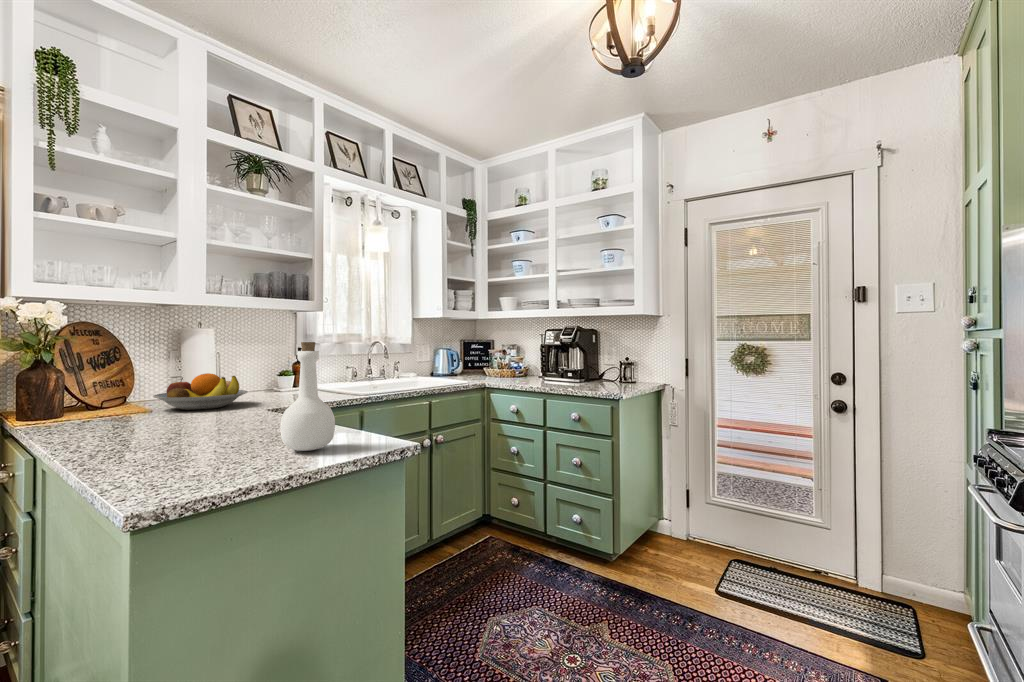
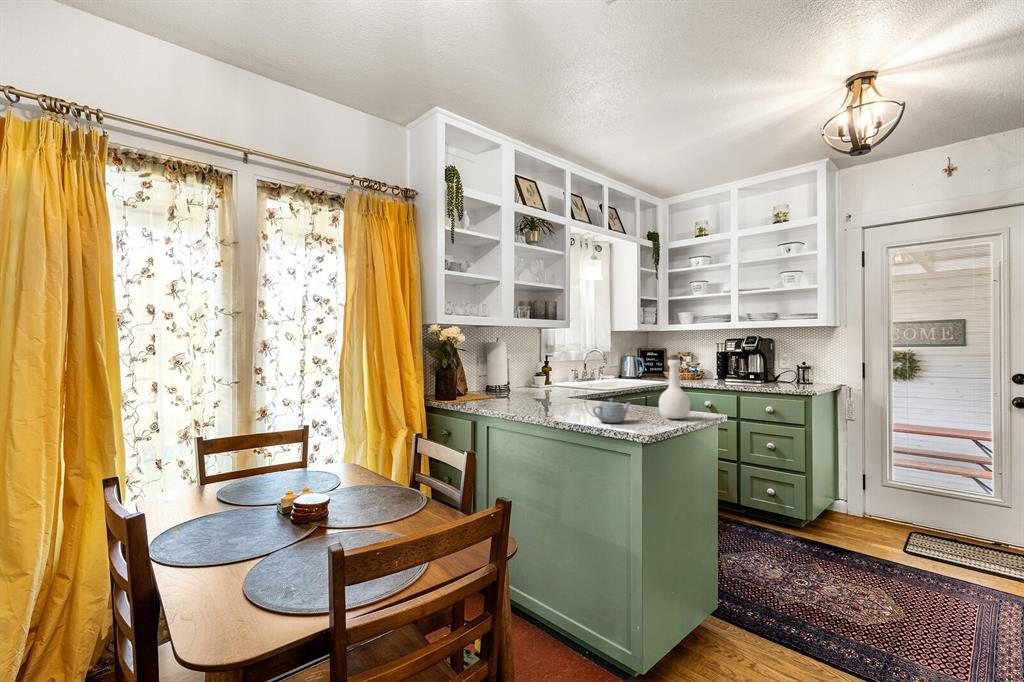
fruit bowl: present [153,373,248,410] -> none [490,373,545,397]
teapot: none [125,419,227,464] -> present [593,399,630,423]

